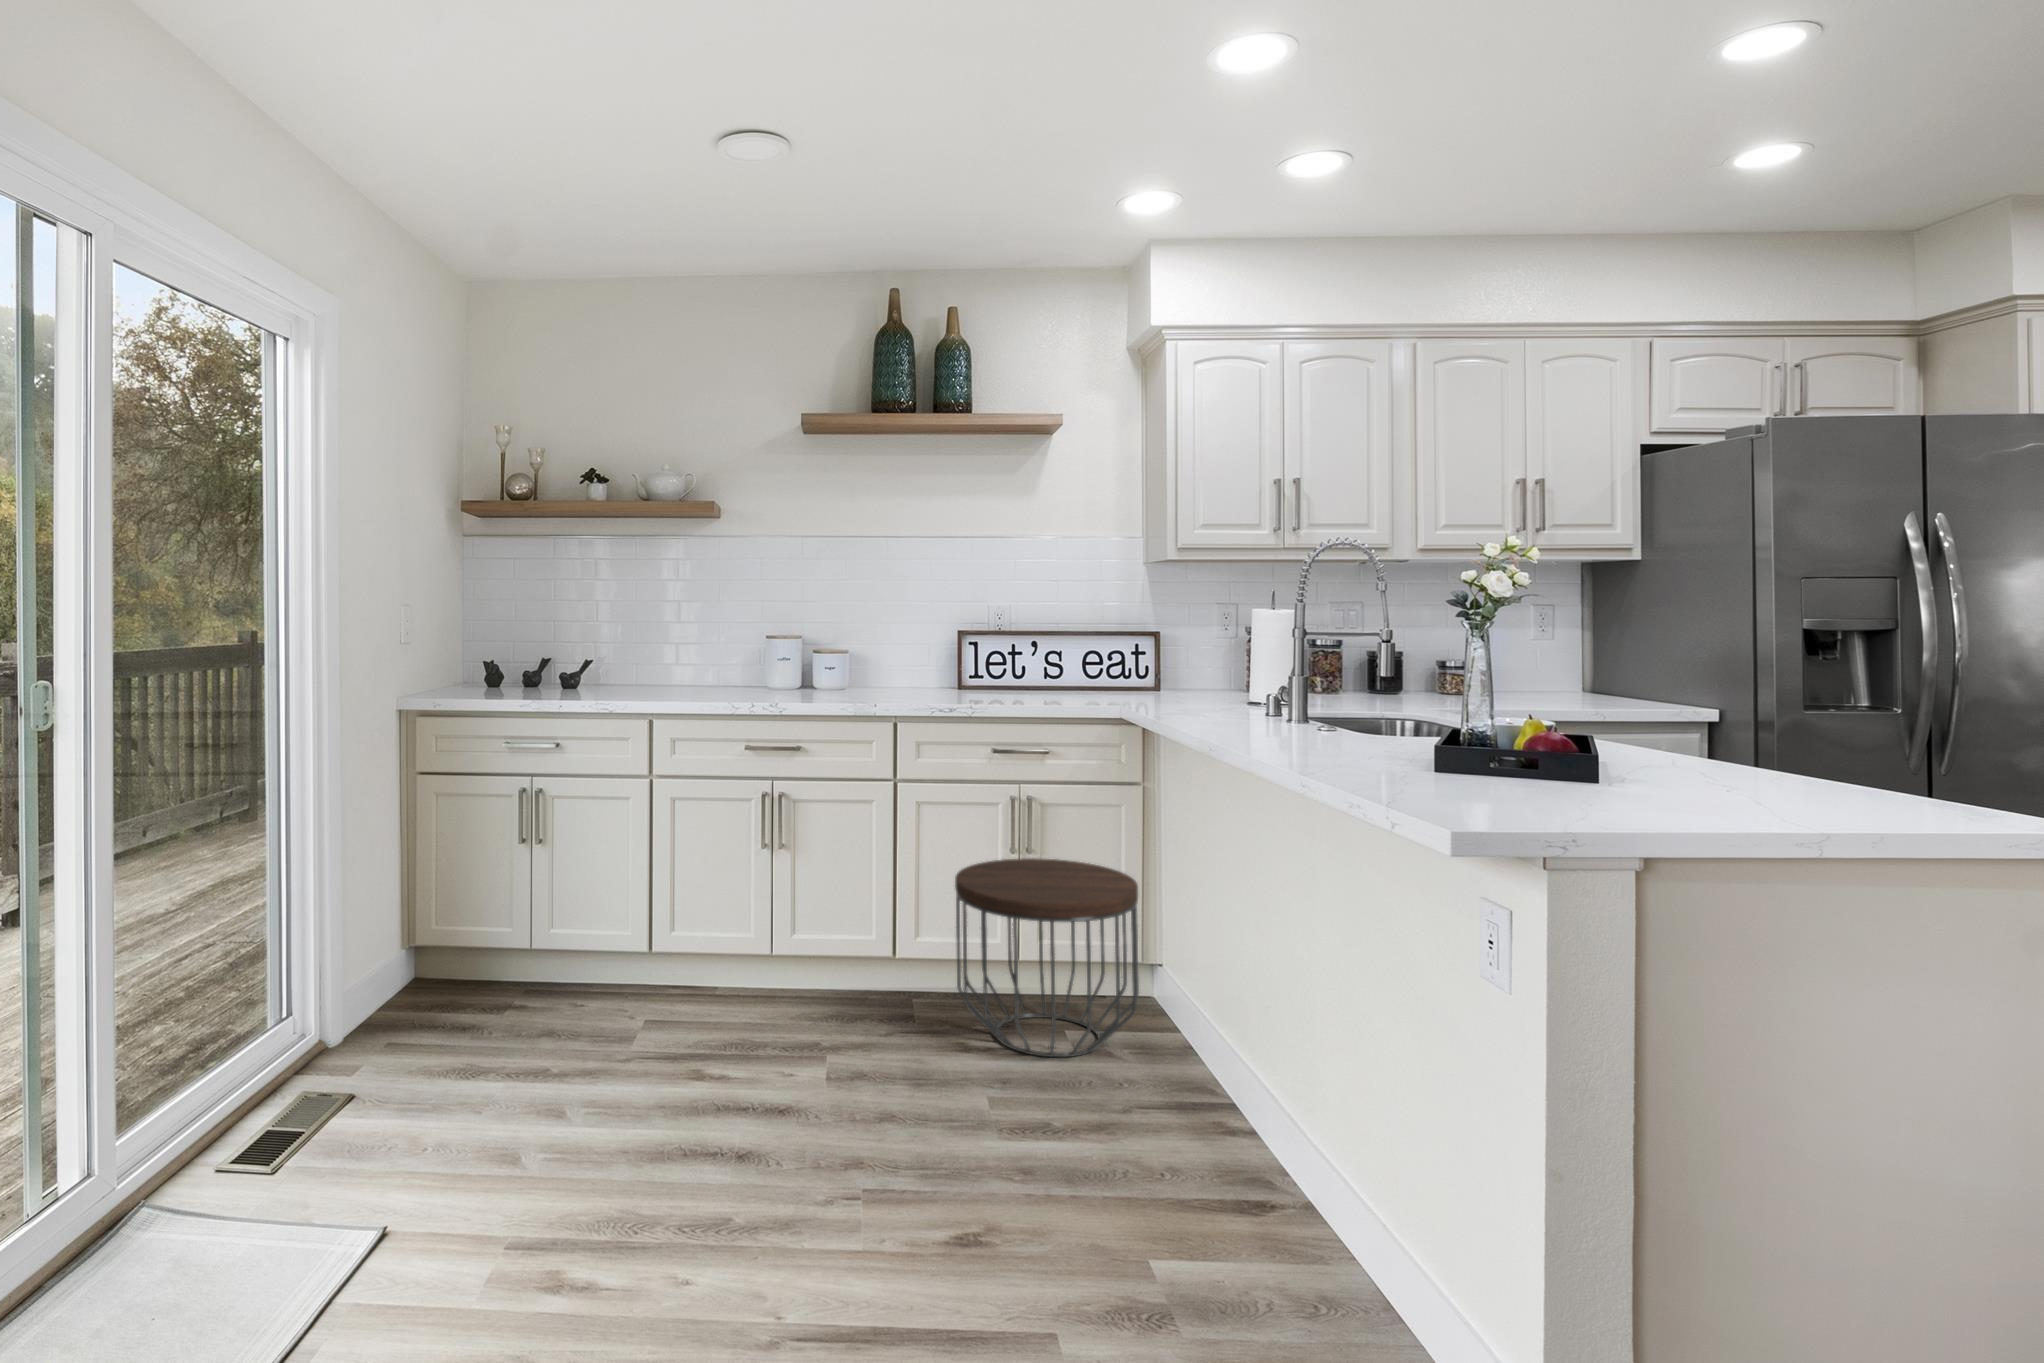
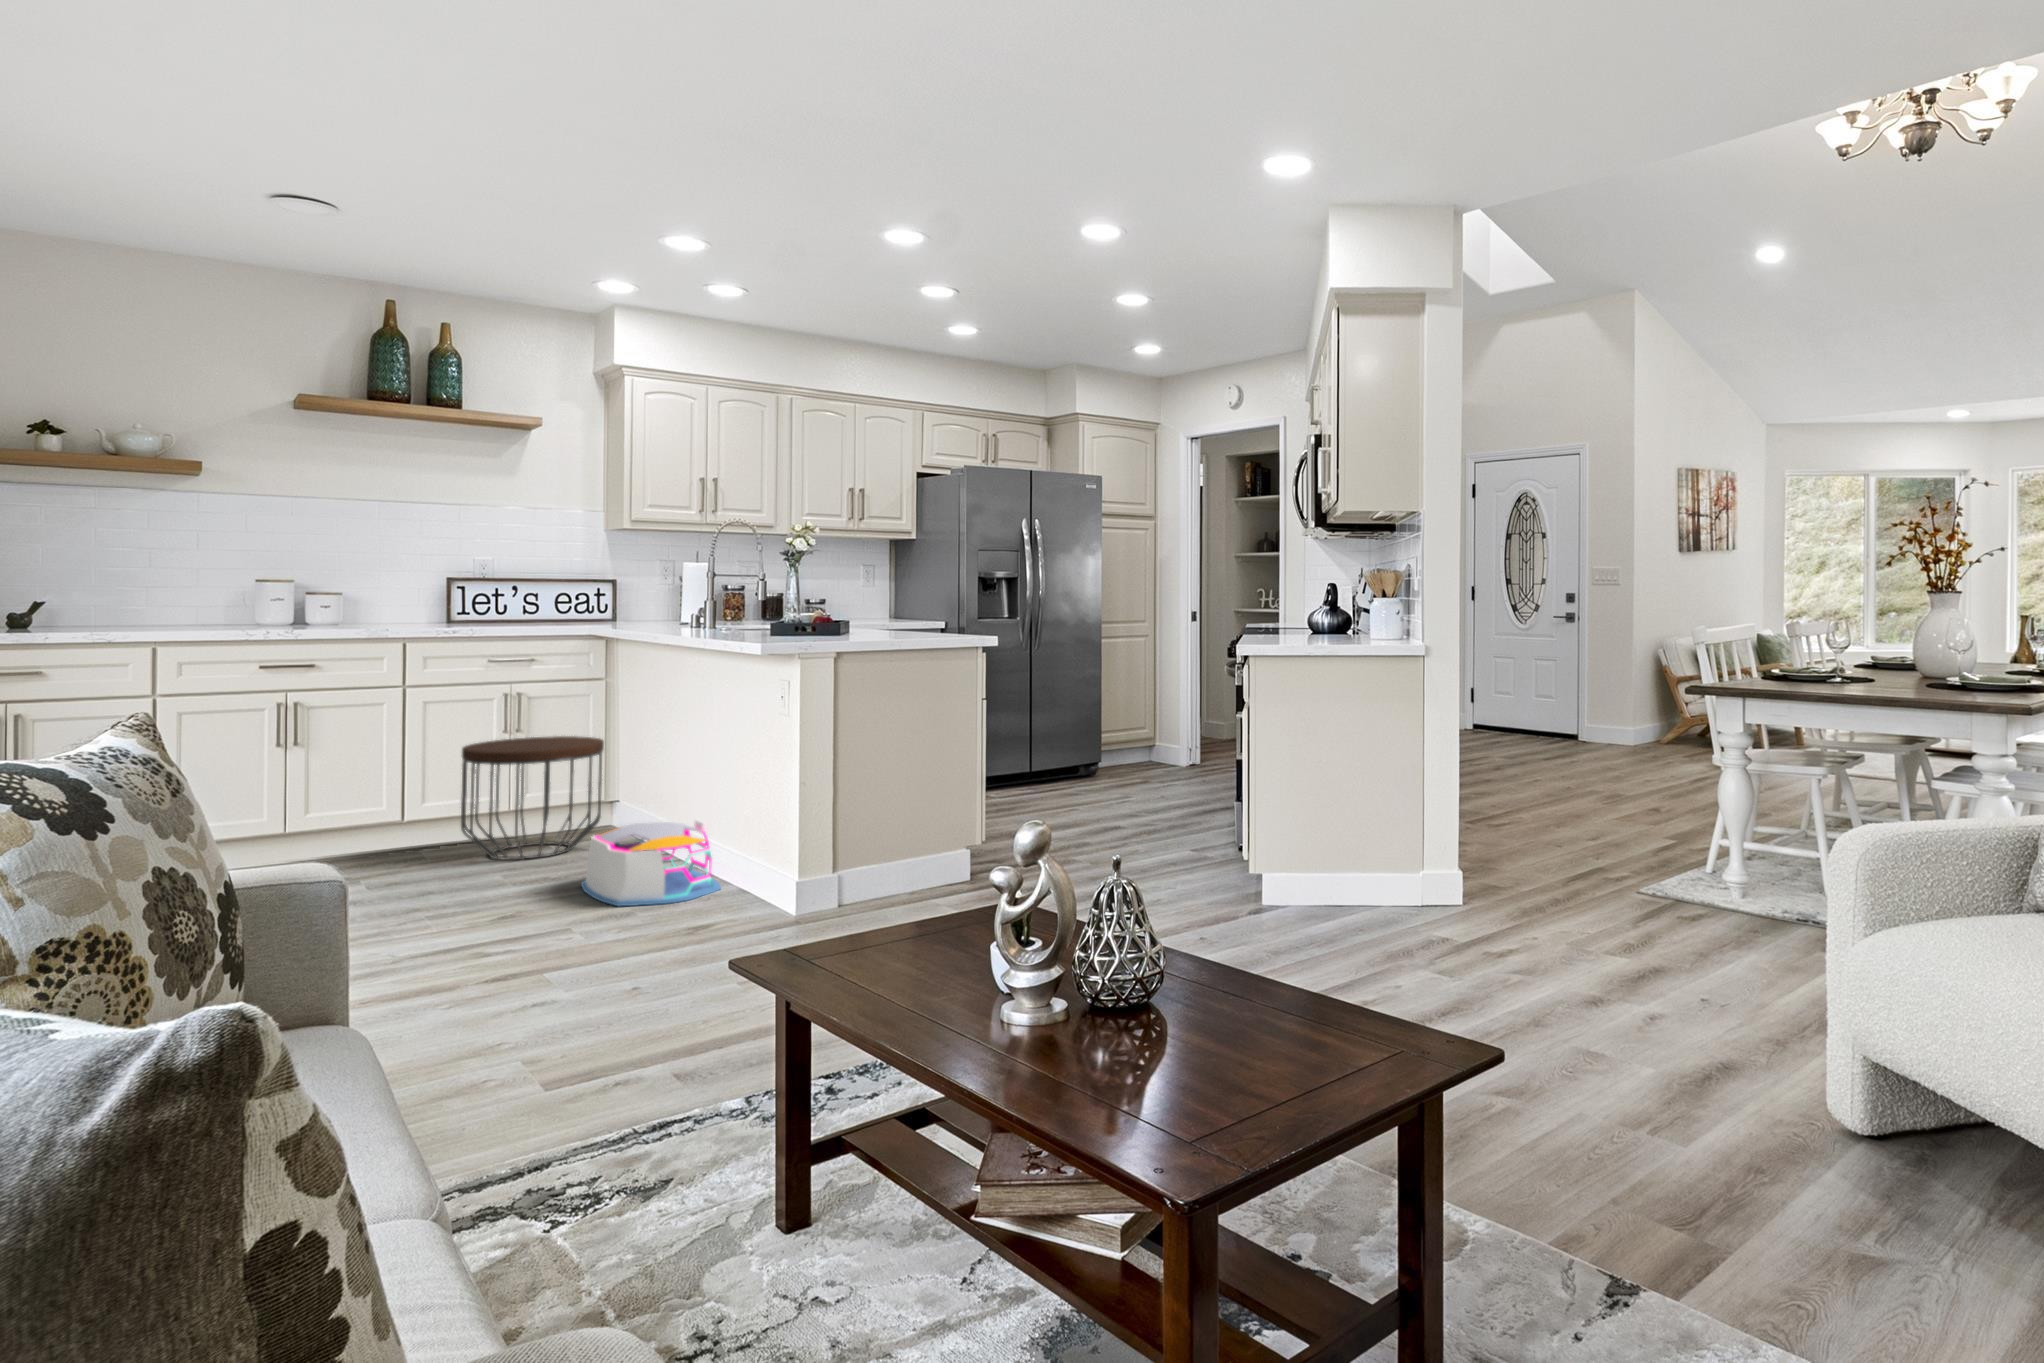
storage bin: none [1086,1083,1325,1319] -> present [581,820,721,906]

